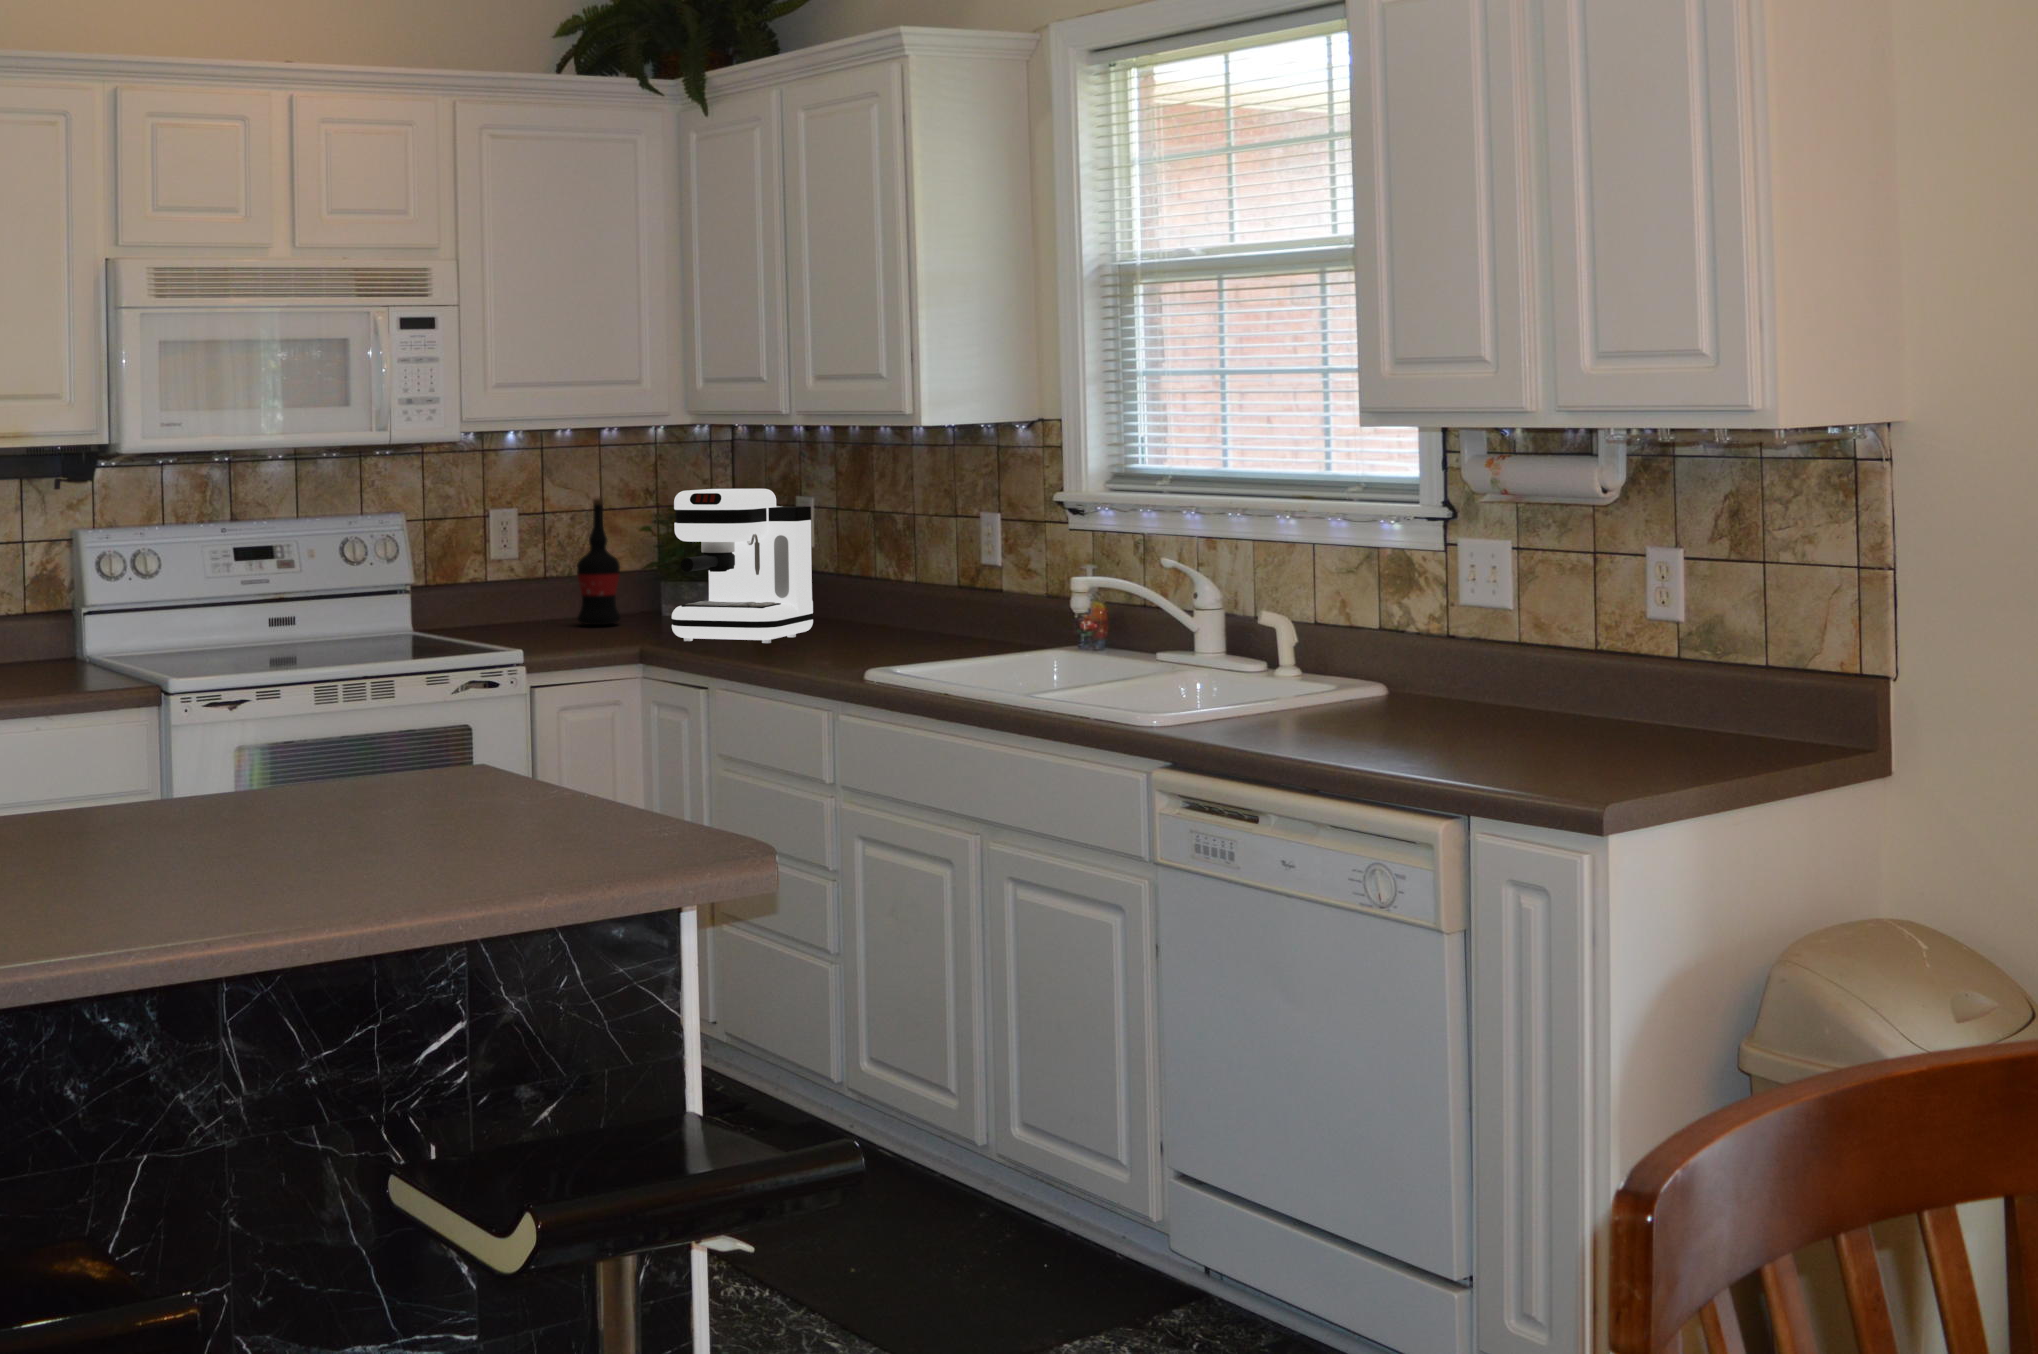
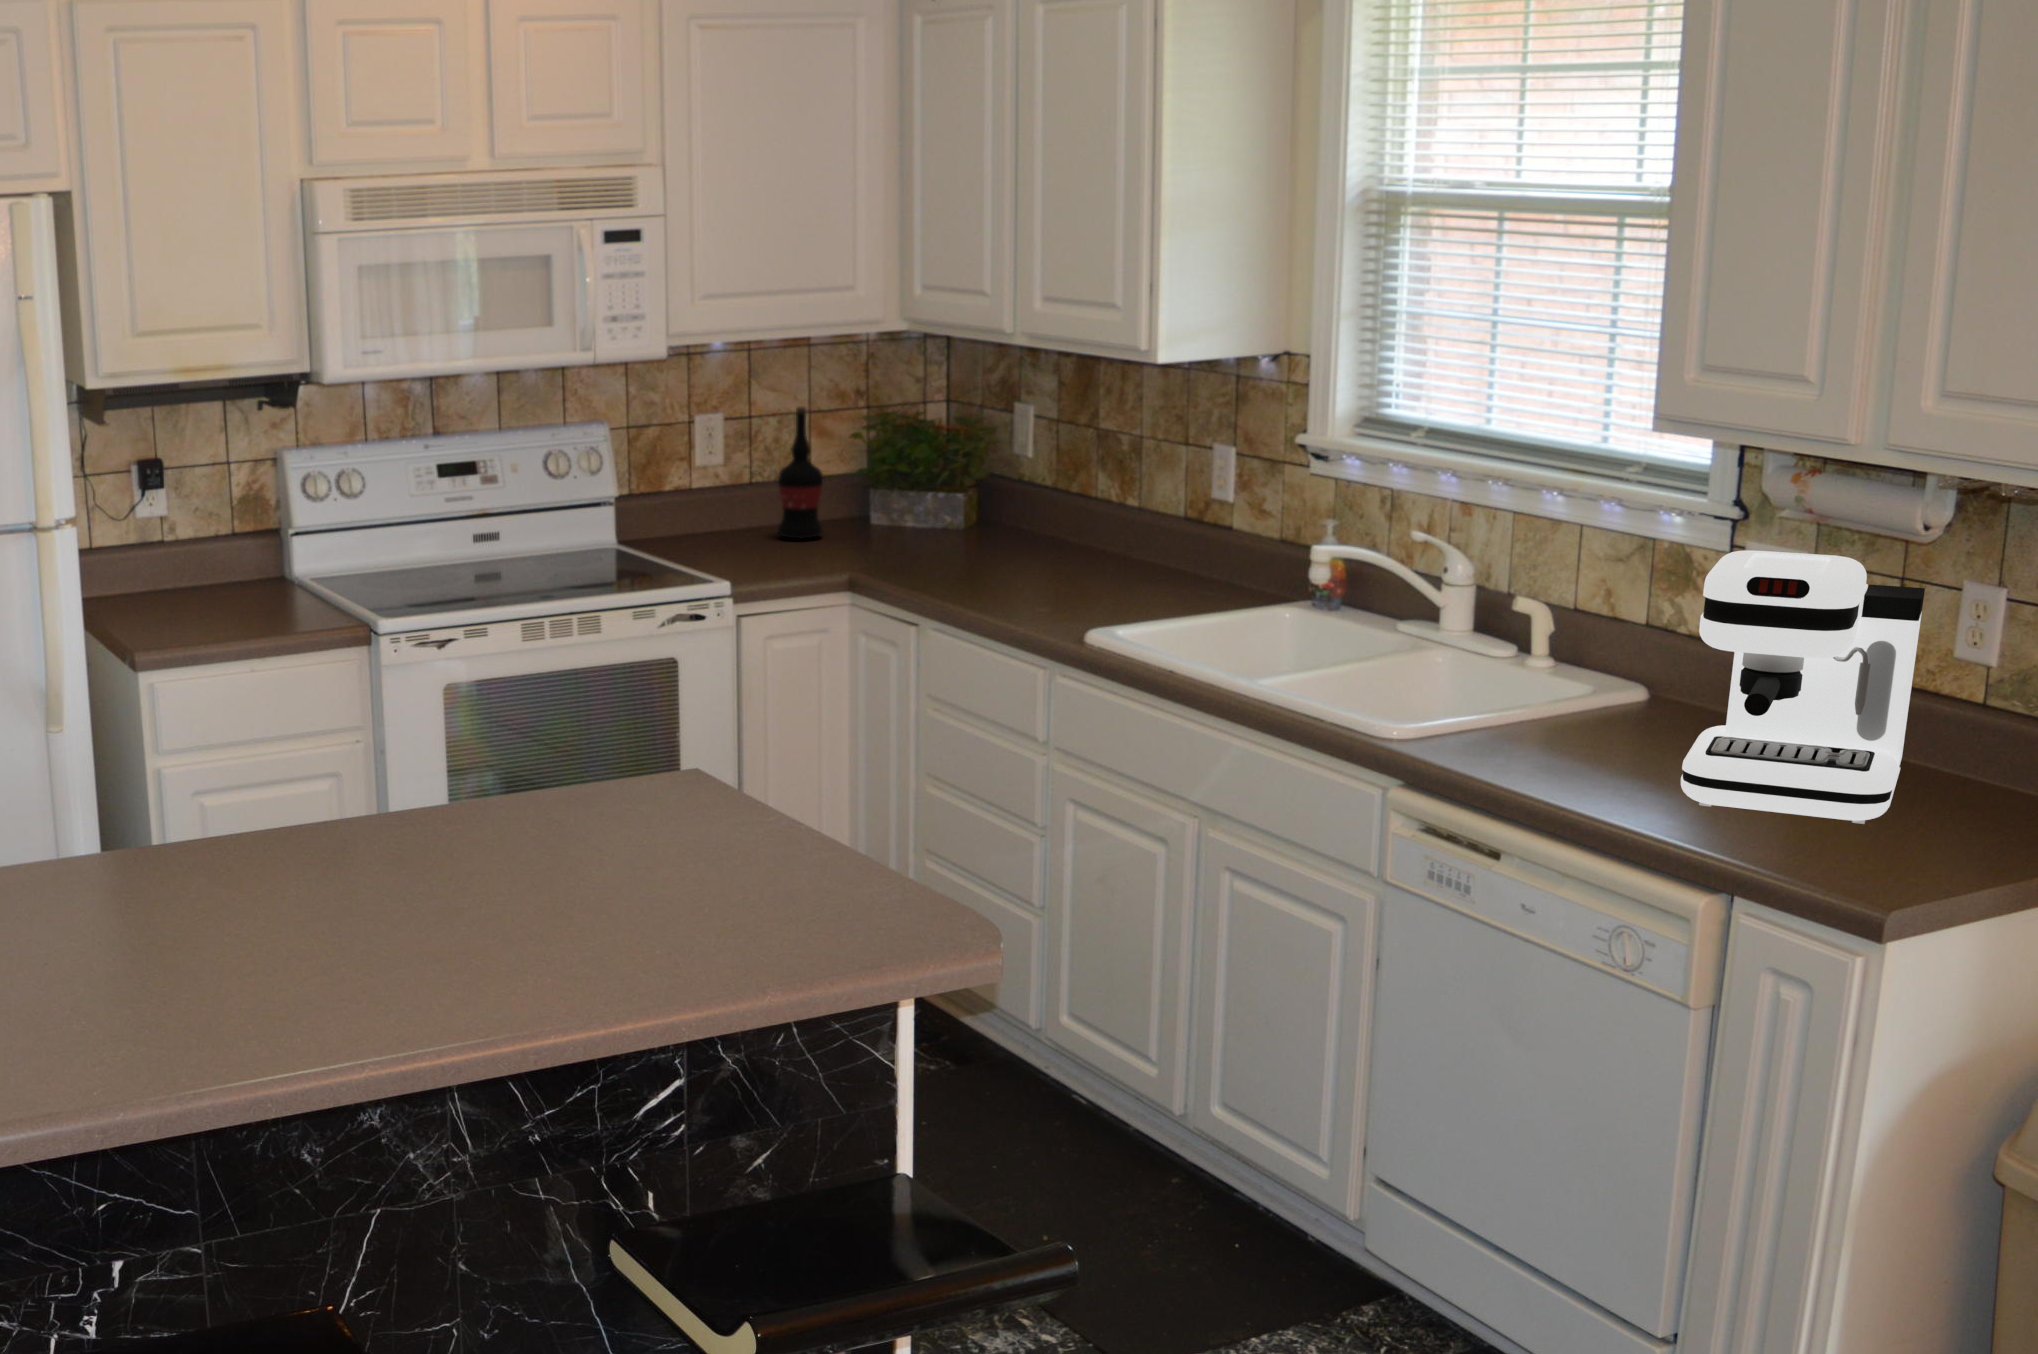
coffee maker: present [672,489,813,643] -> present [1681,550,1925,824]

